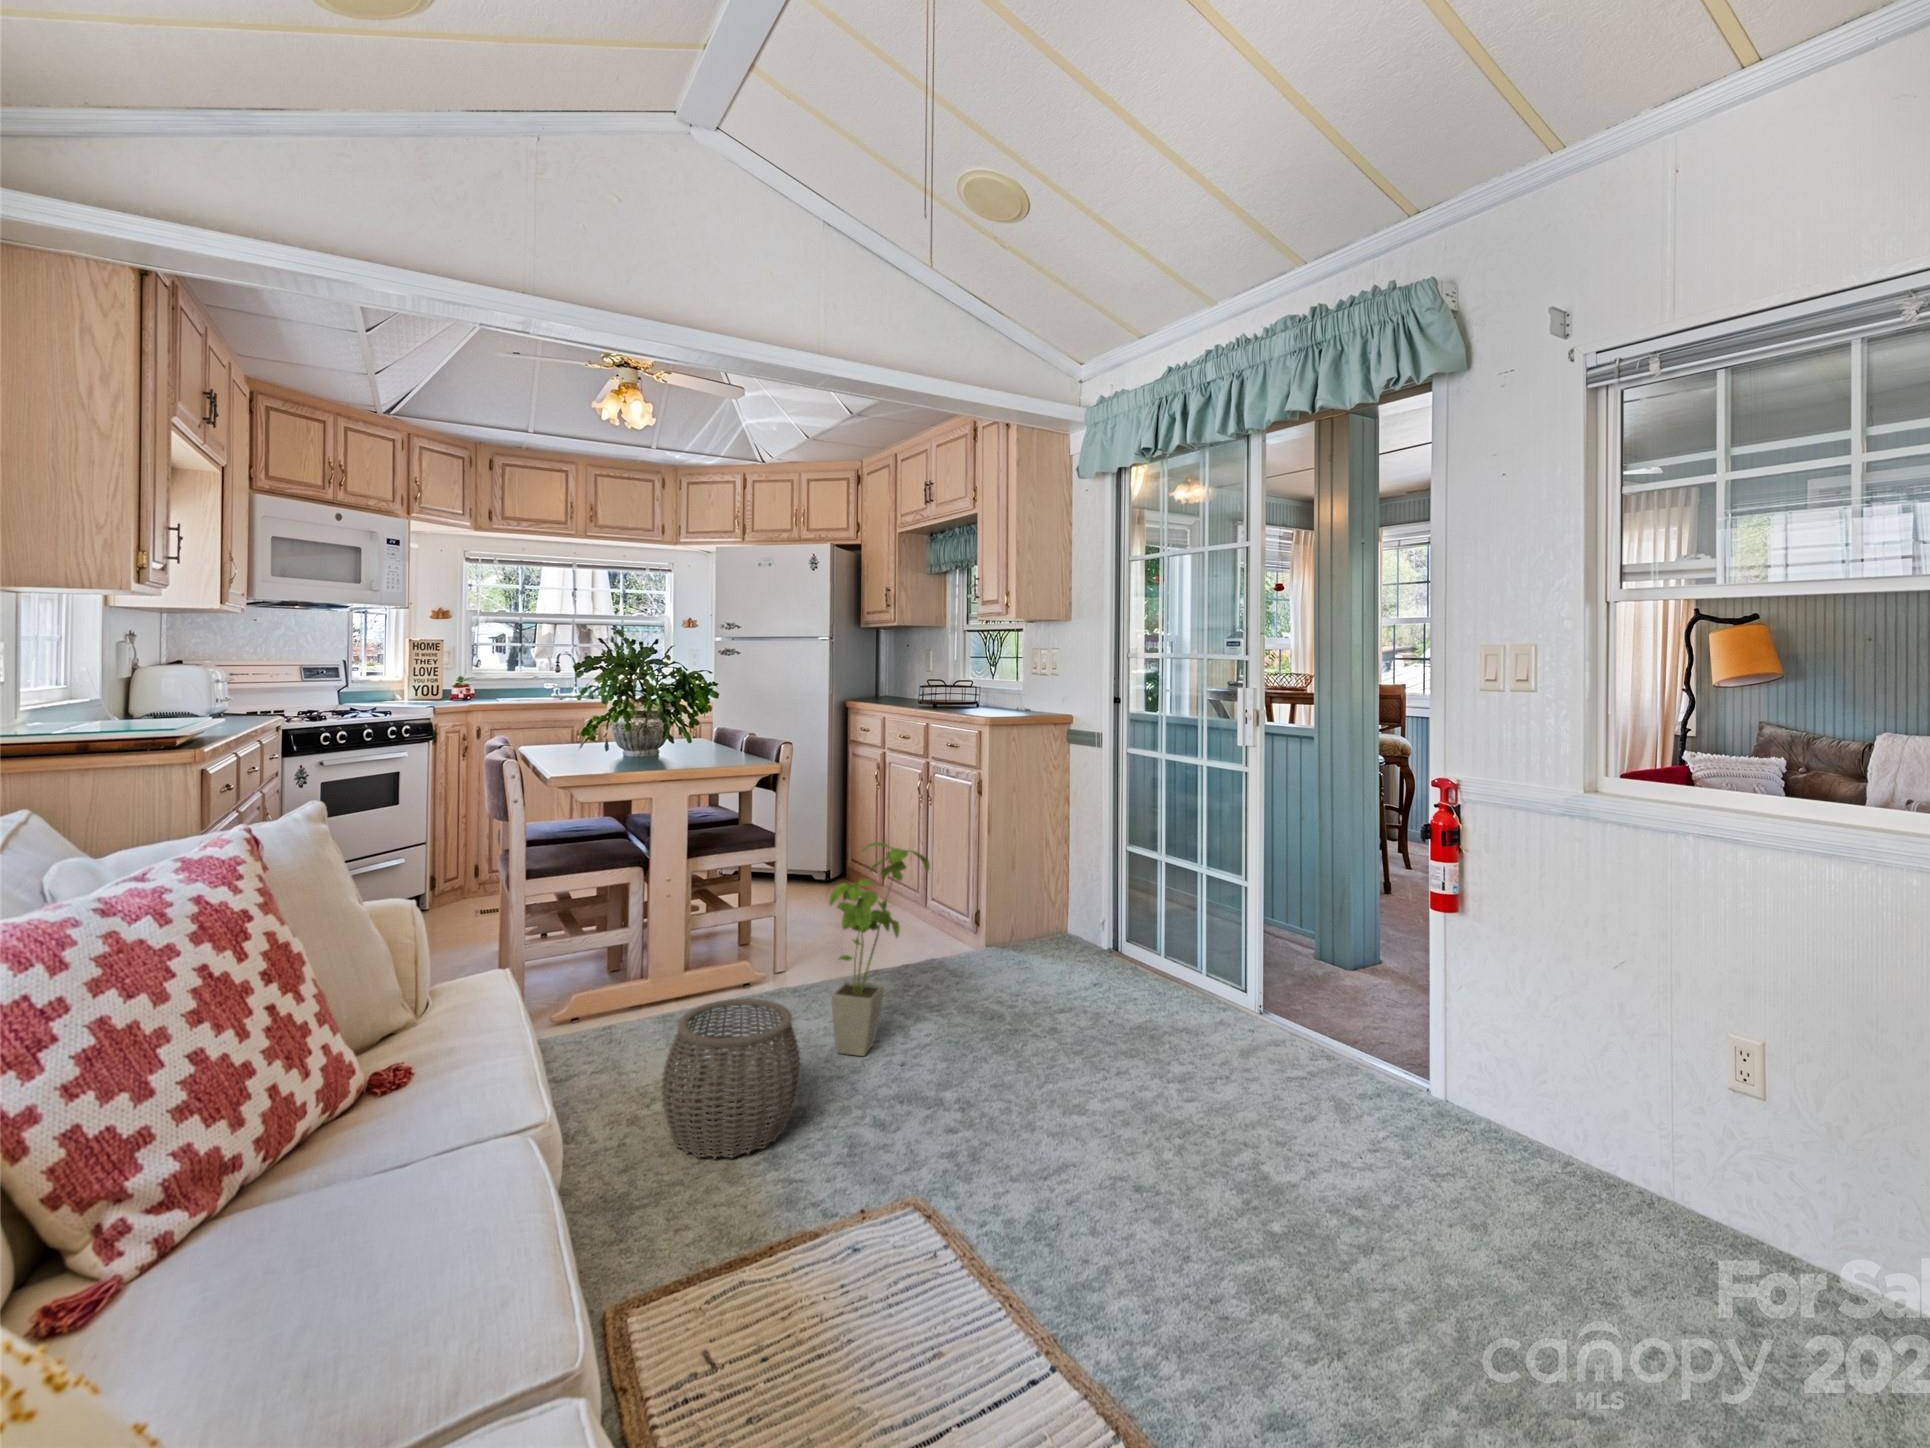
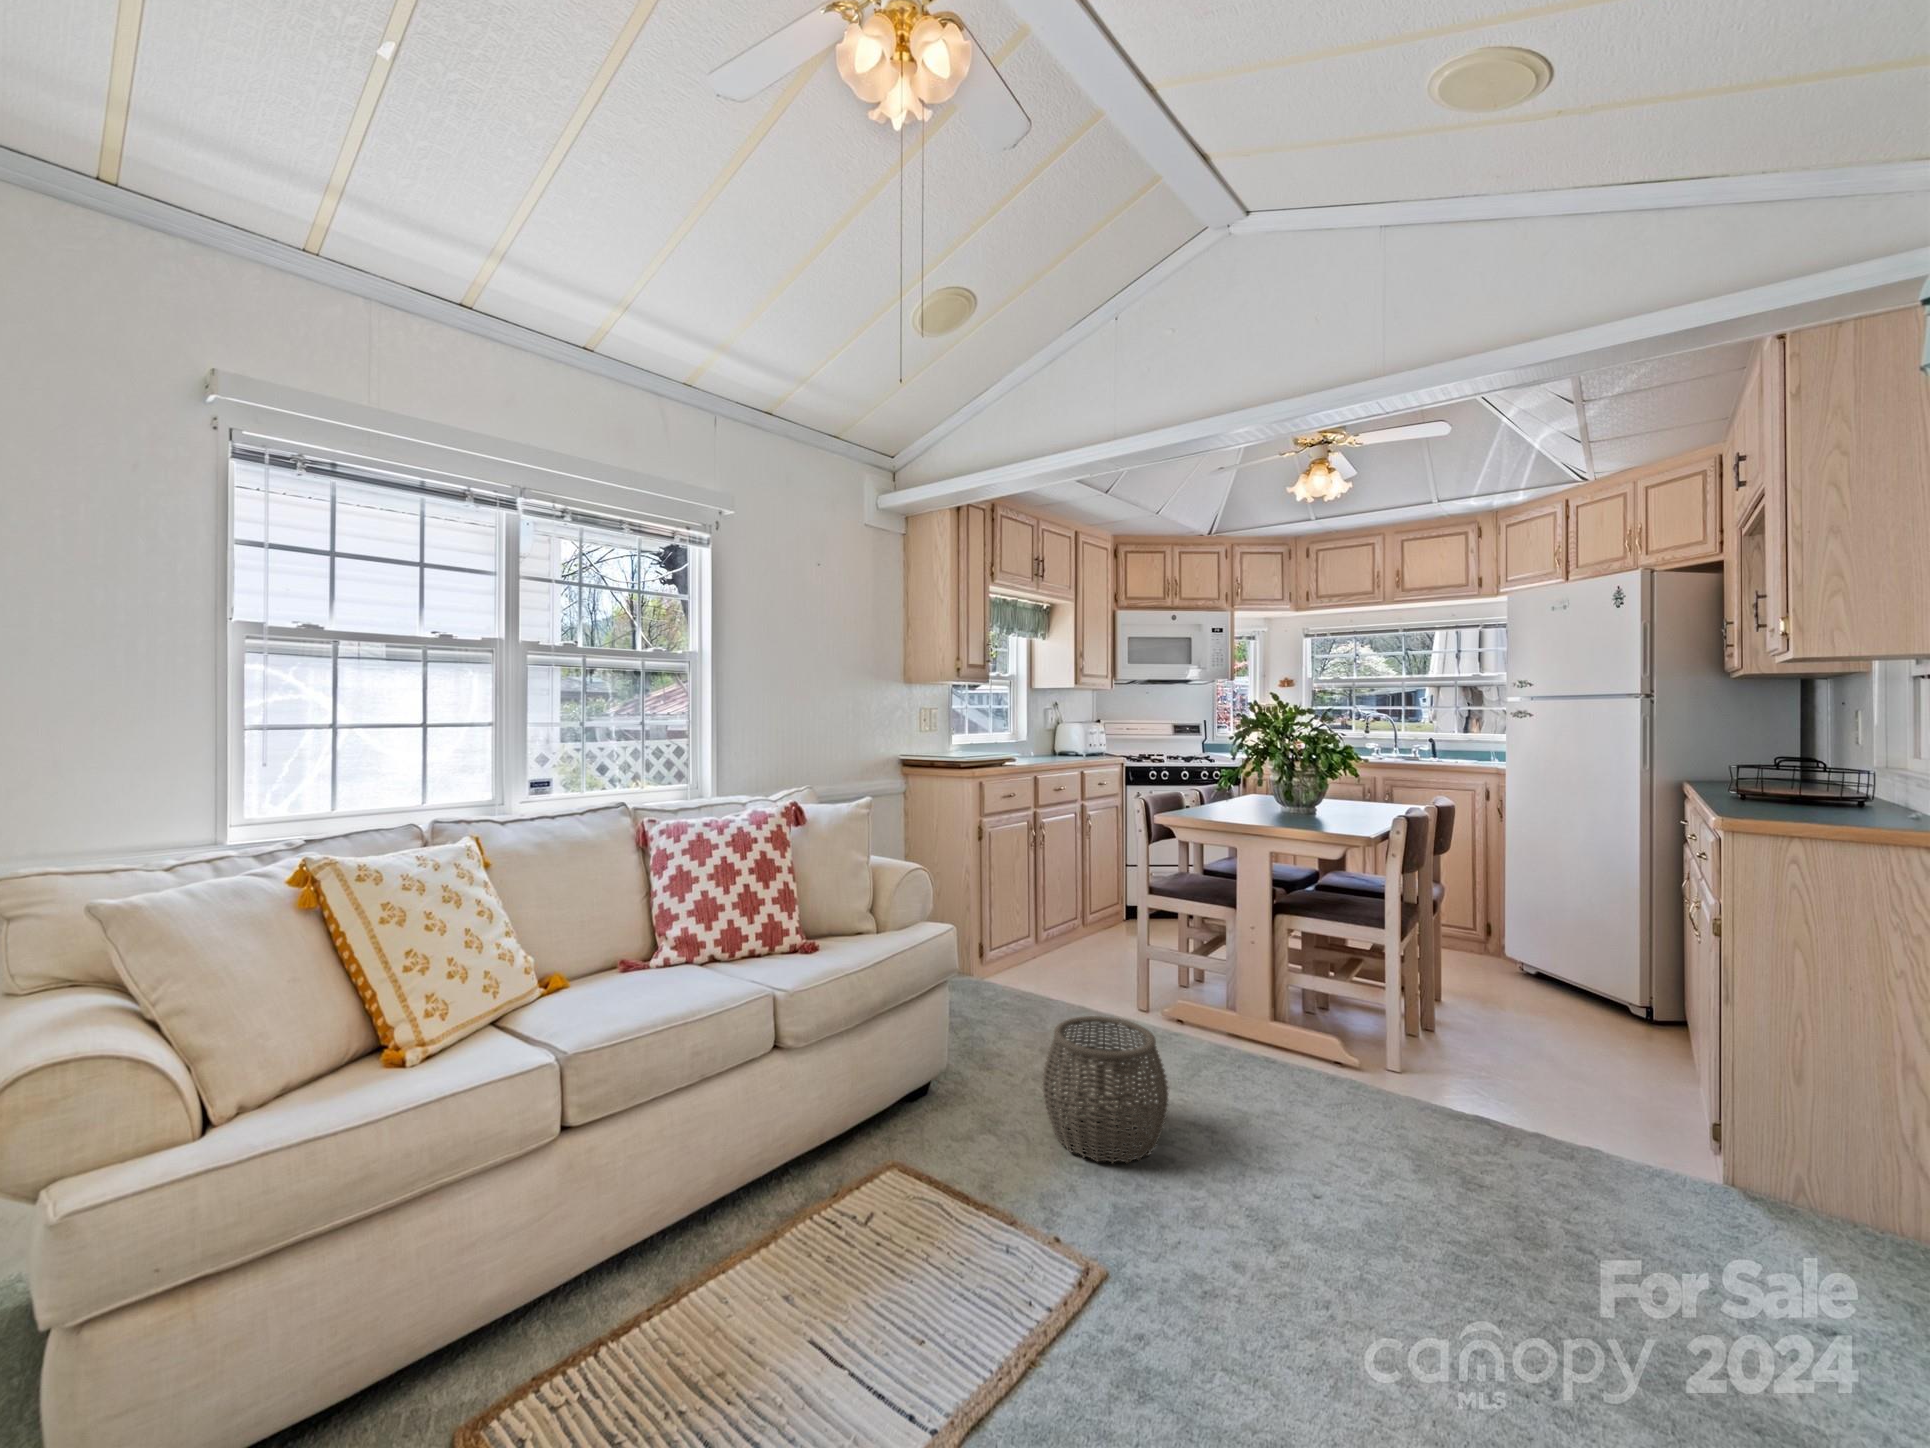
house plant: present [829,843,930,1056] -> none [1258,913,1400,1167]

